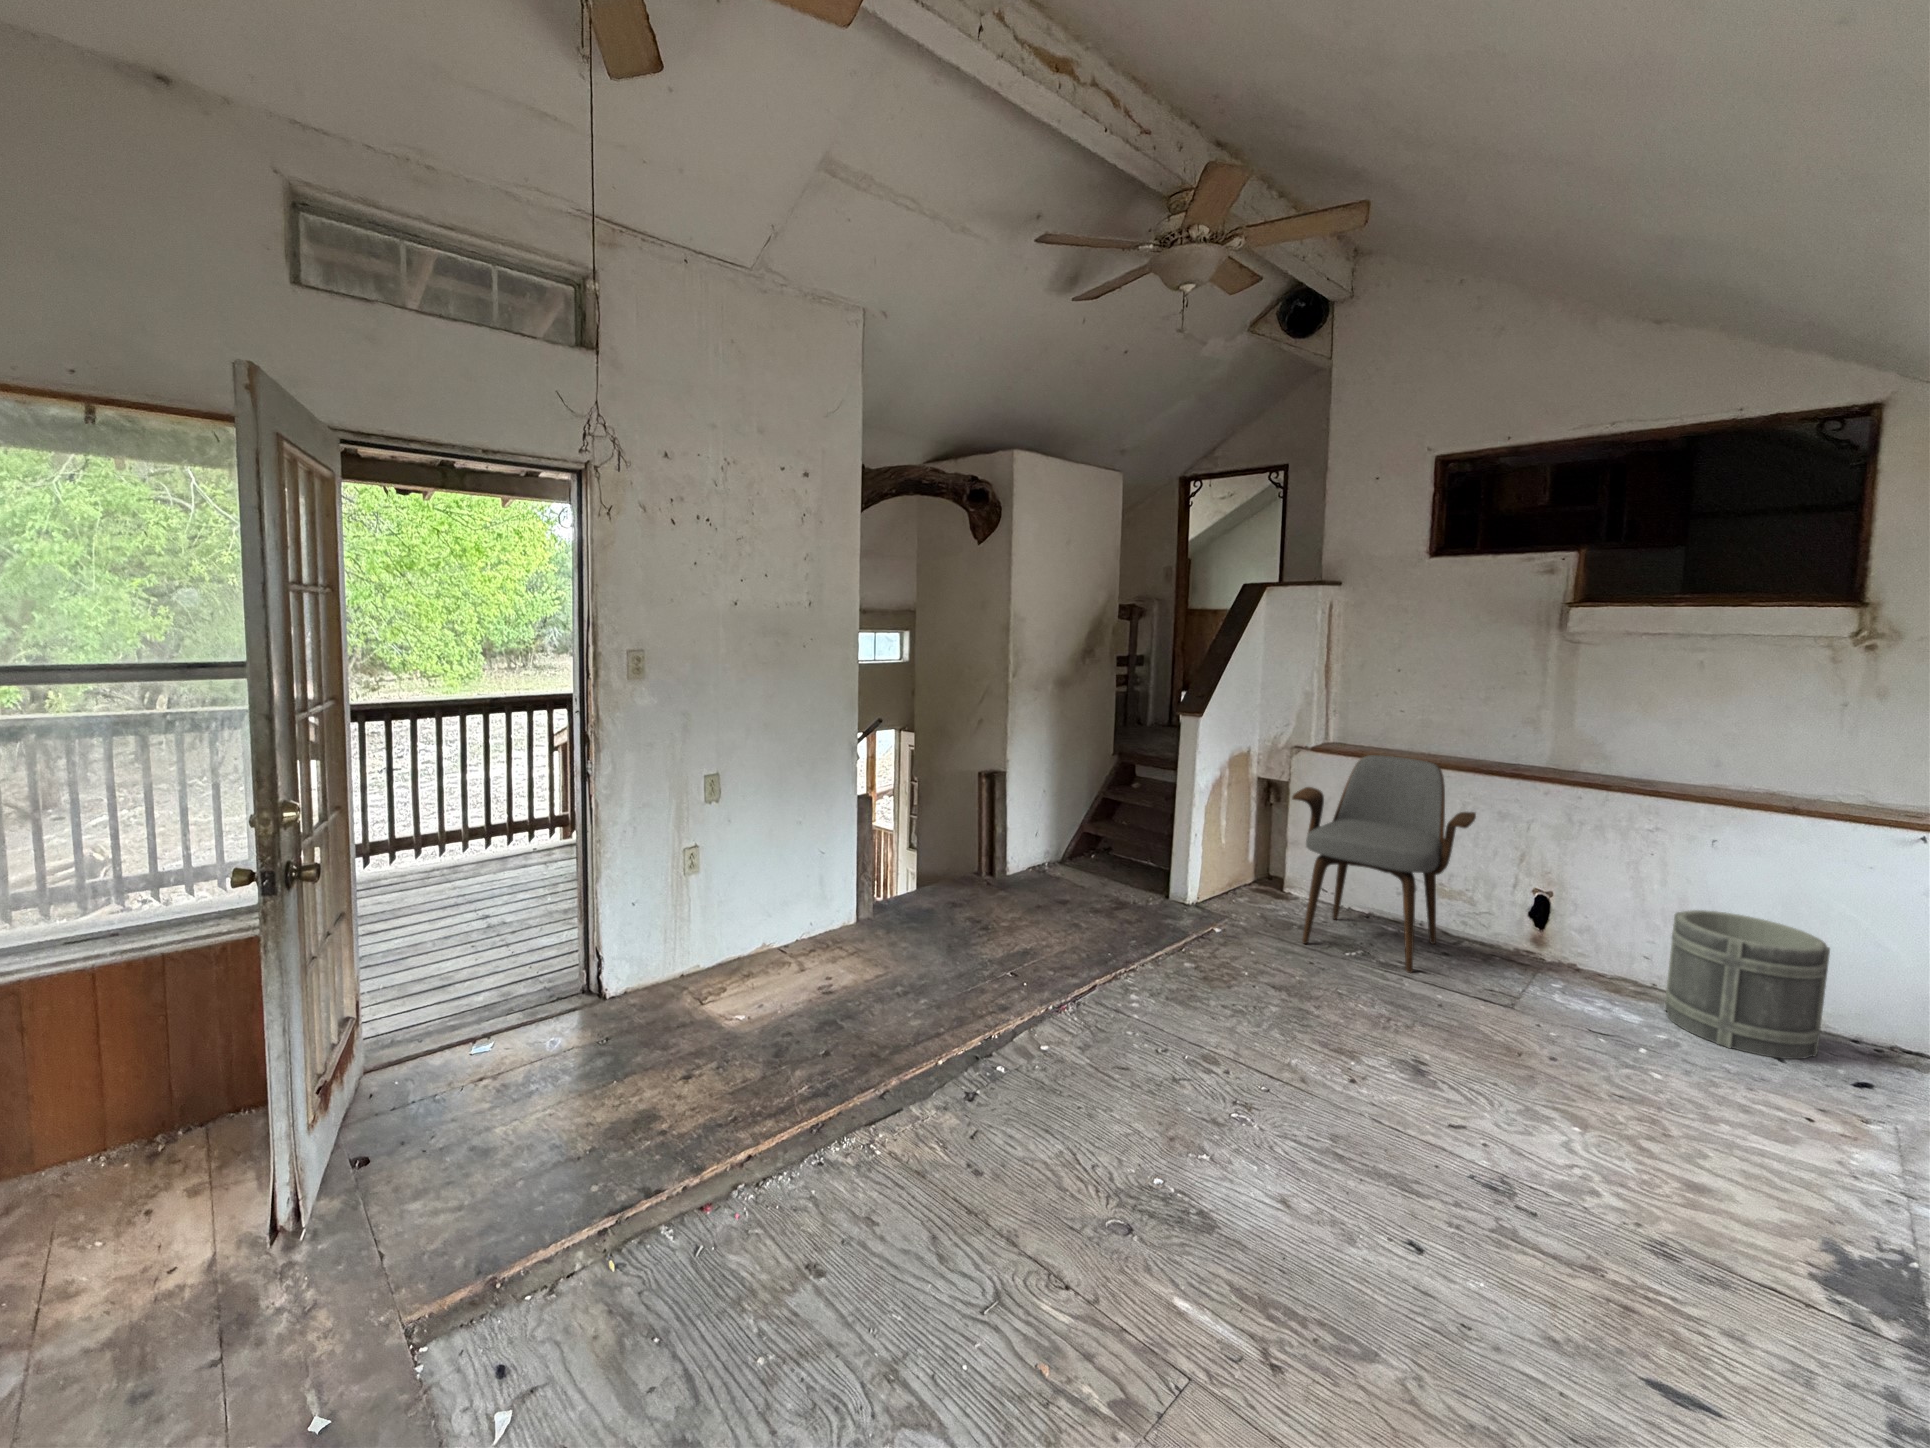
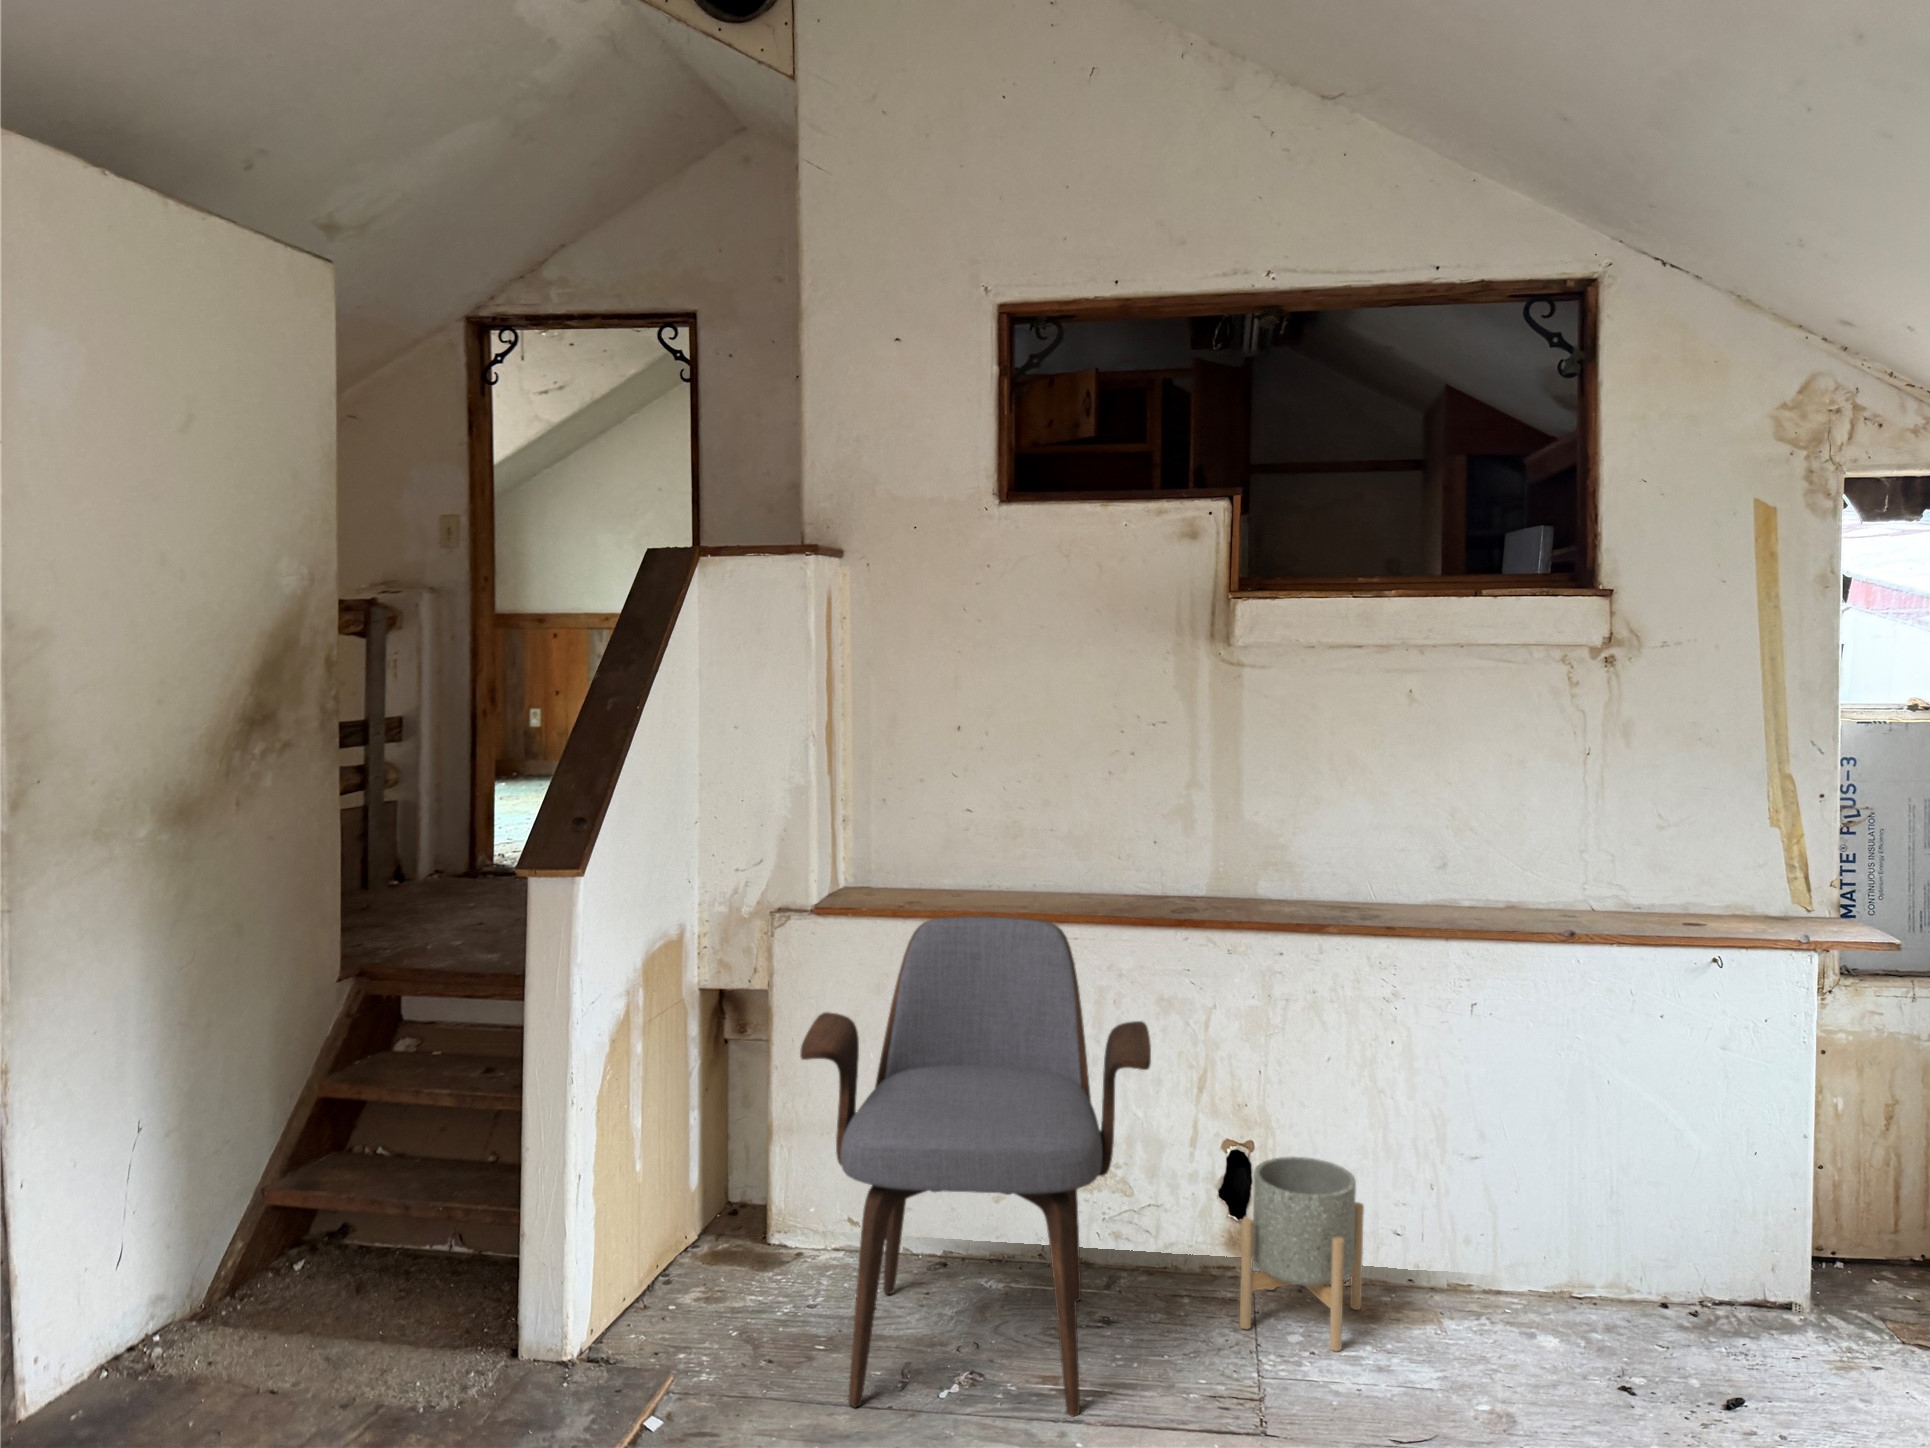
planter: none [1523,898,1616,995] -> present [1240,1157,1364,1351]
bucket: present [1664,910,1830,1059] -> none [1453,1133,1665,1403]

